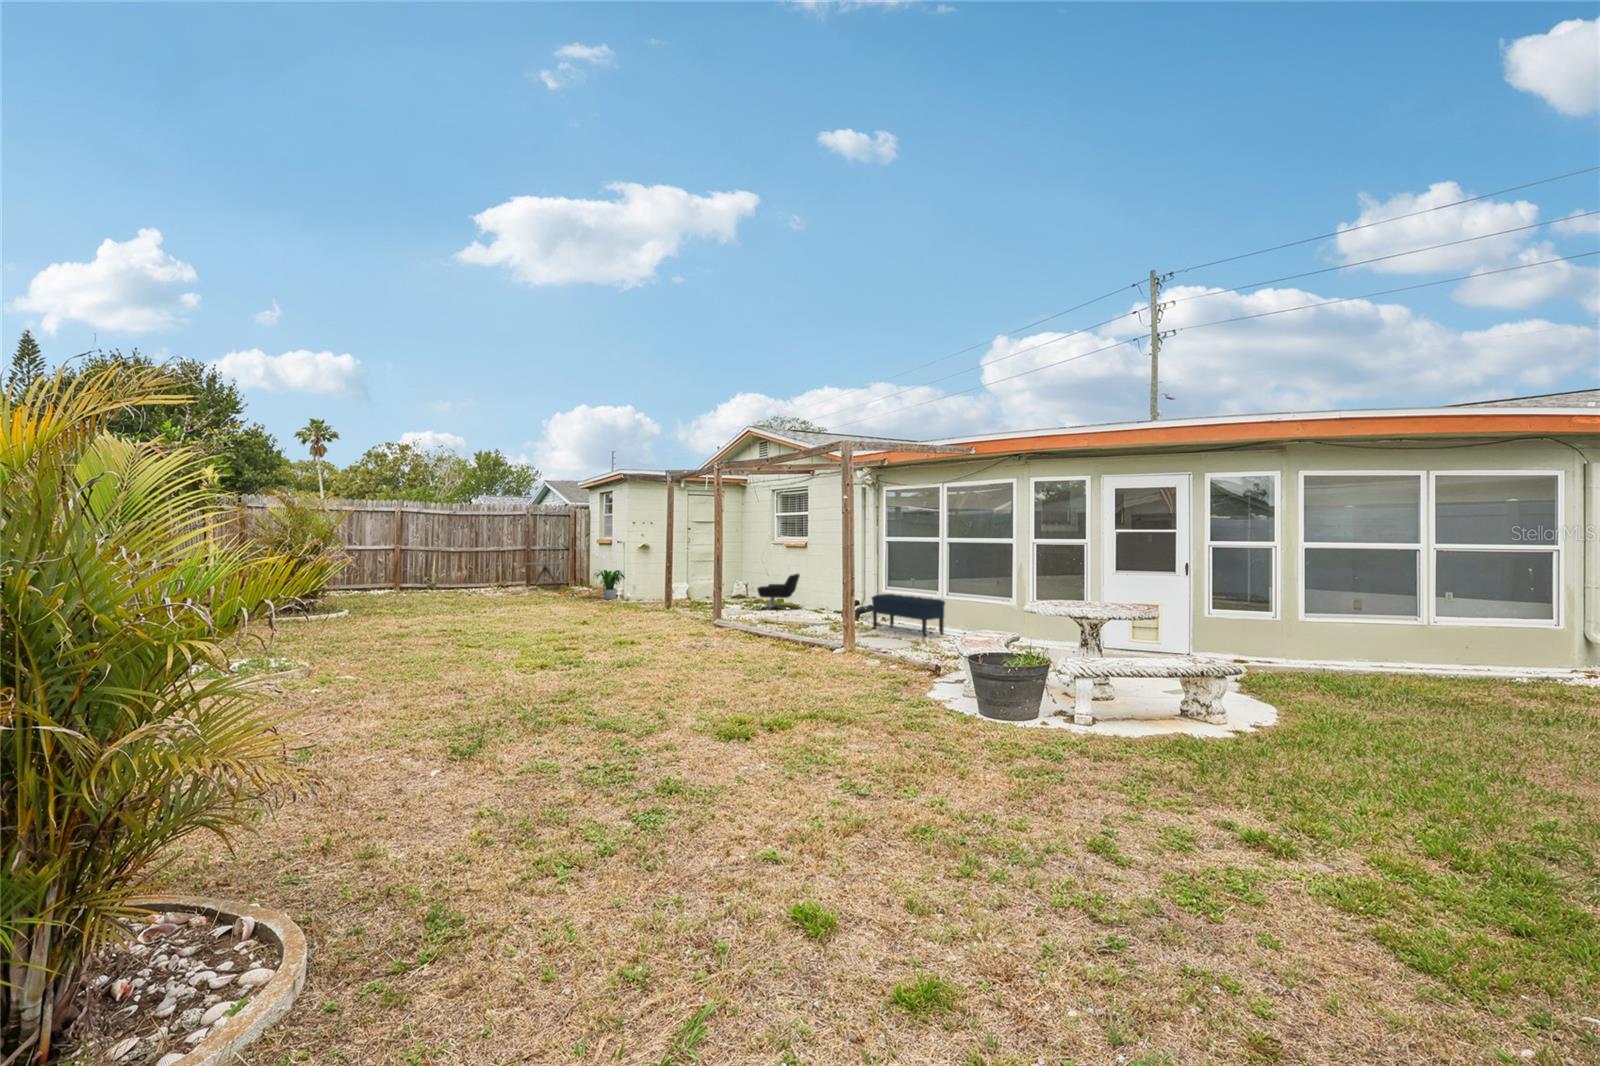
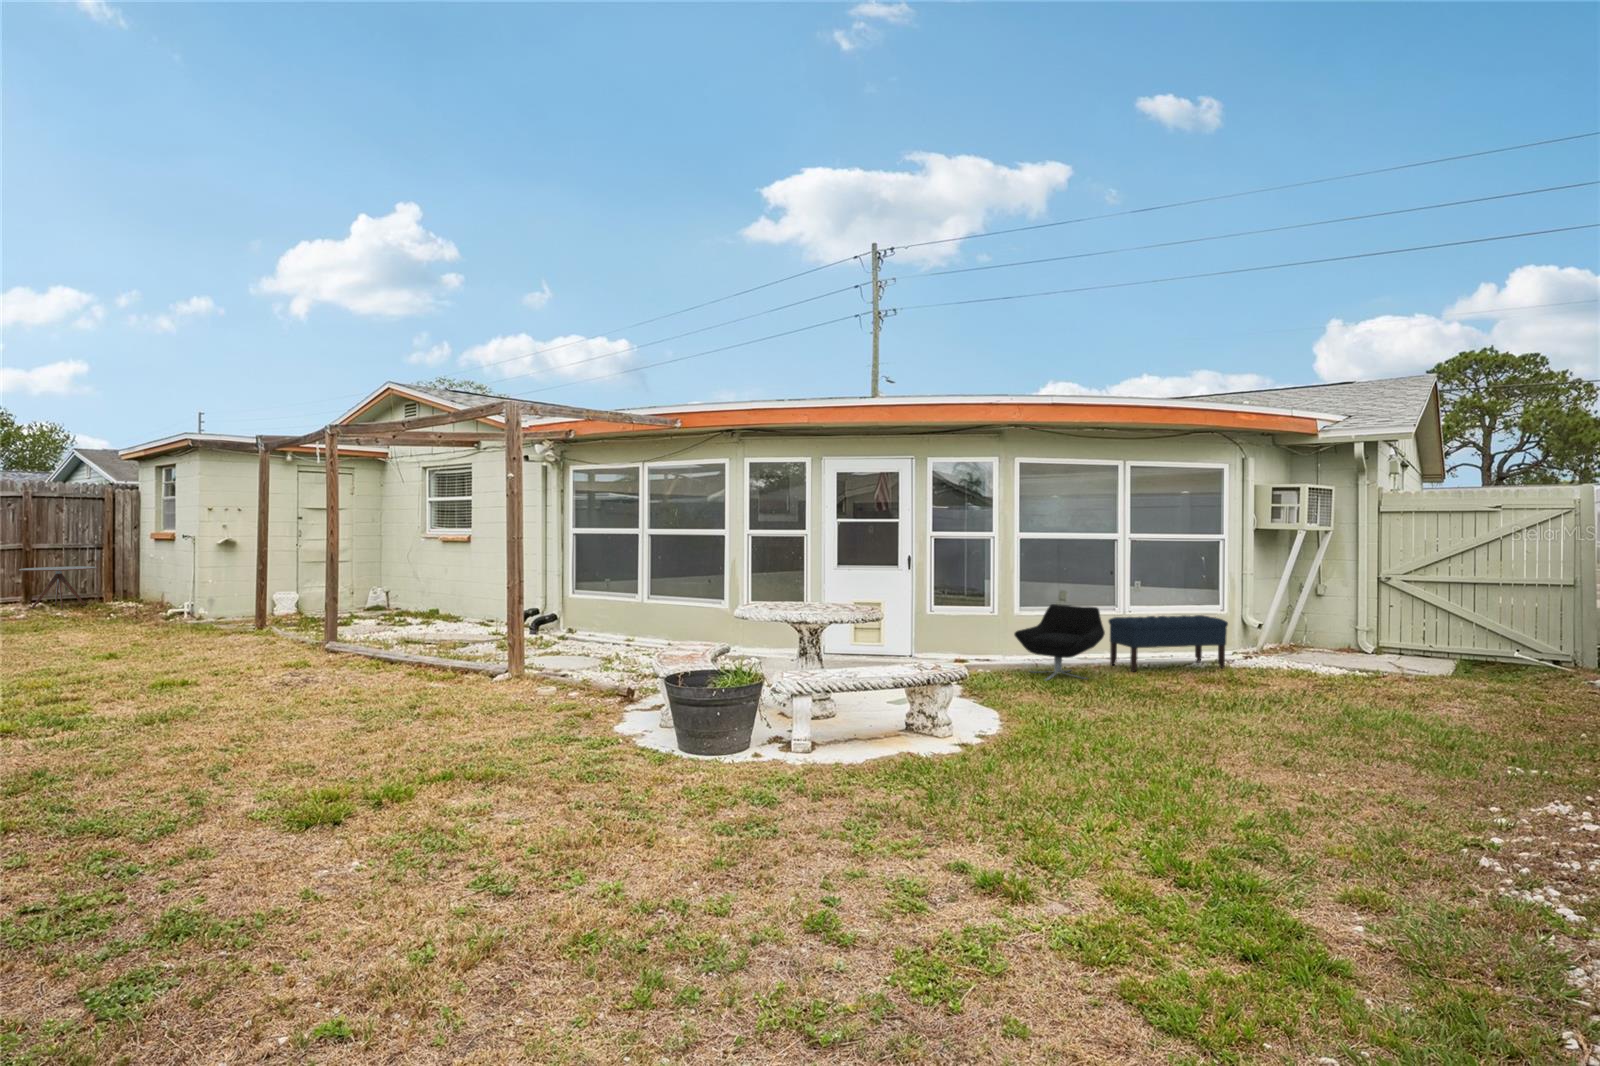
potted plant: present [594,570,625,599] -> none [137,576,199,619]
lounge chair: present [757,574,800,607] -> present [1014,604,1105,680]
bench: present [872,594,945,637] -> present [1109,615,1228,672]

